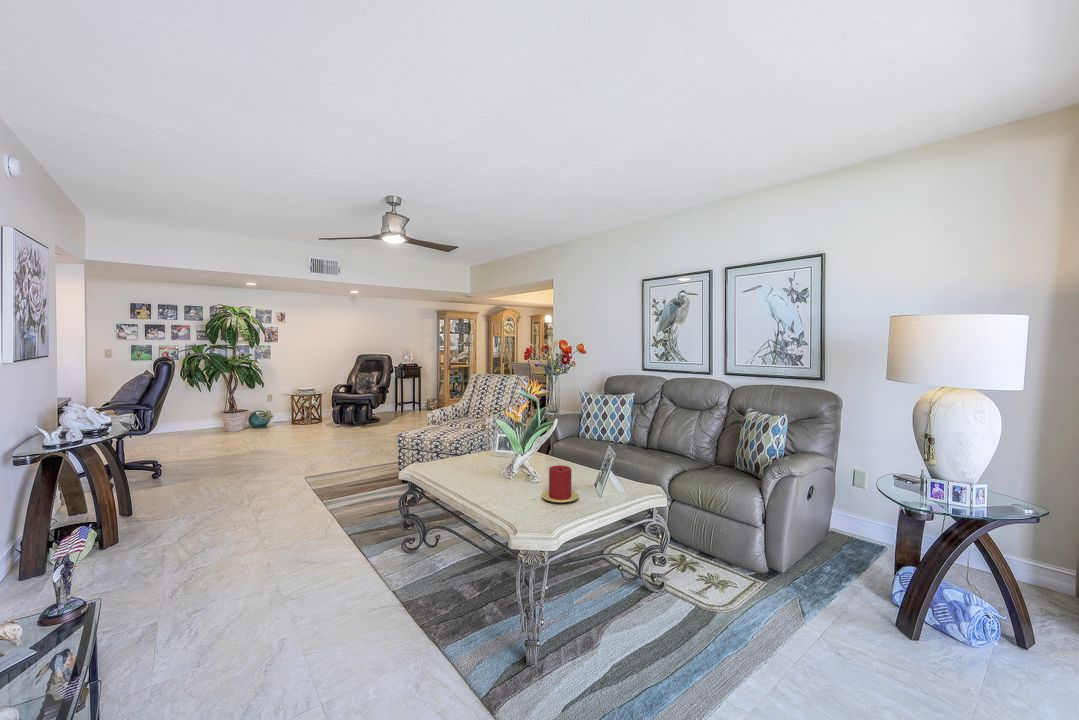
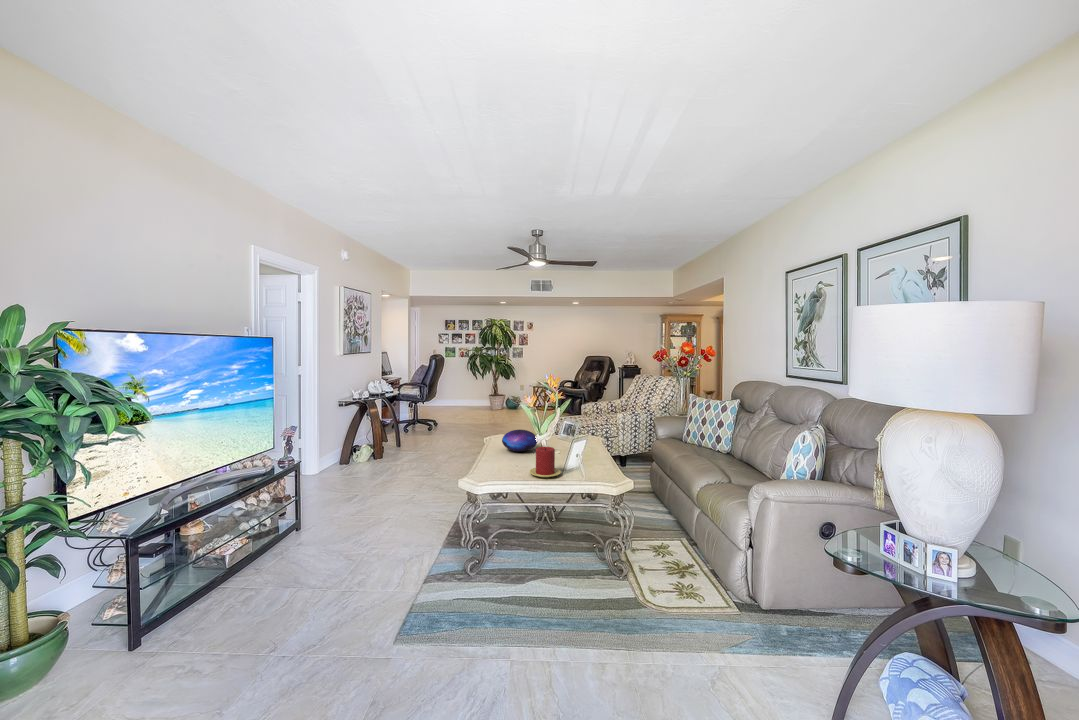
decorative orb: none [448,451,493,479] -> present [502,430,537,452]

